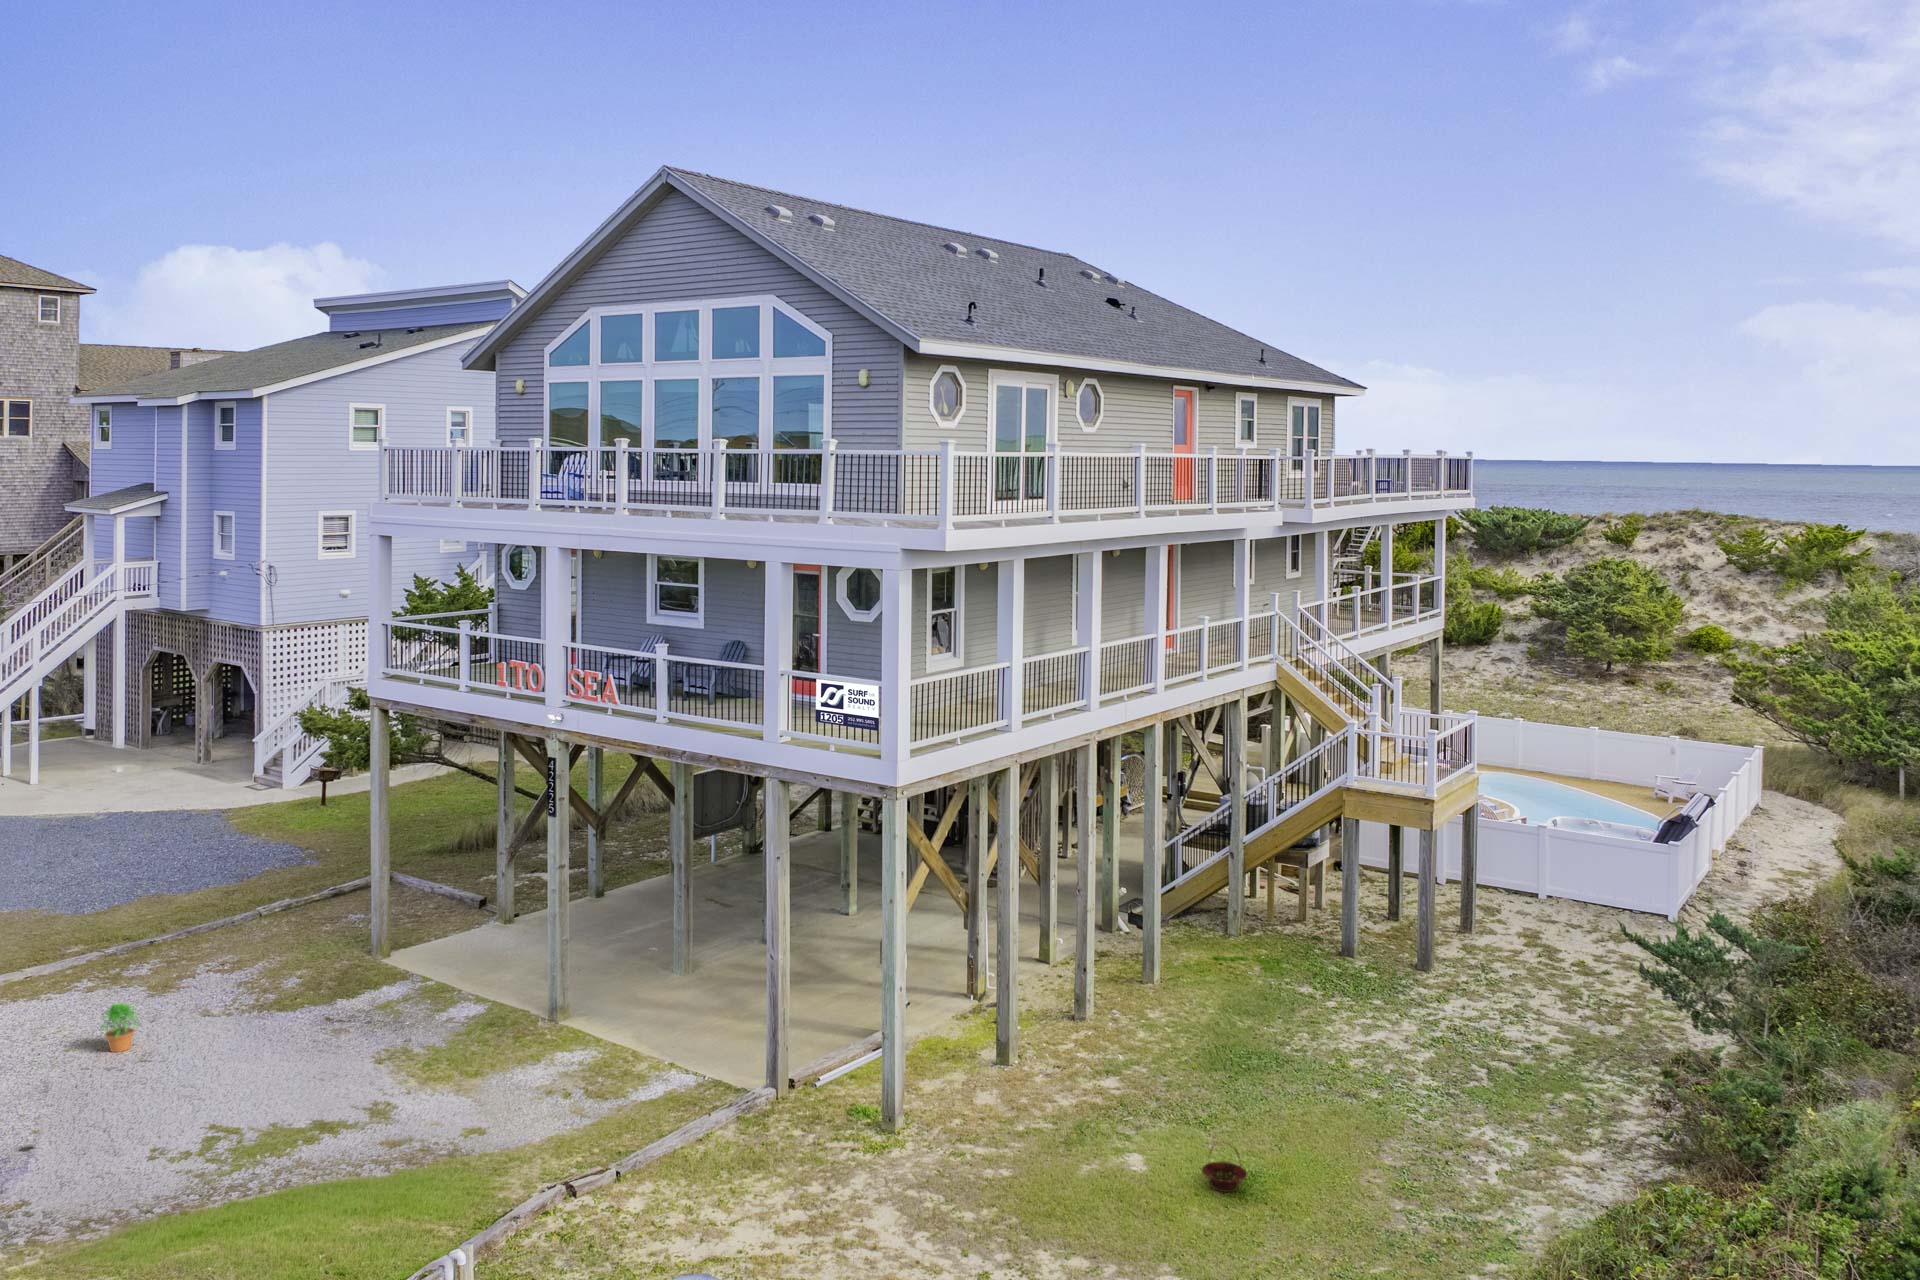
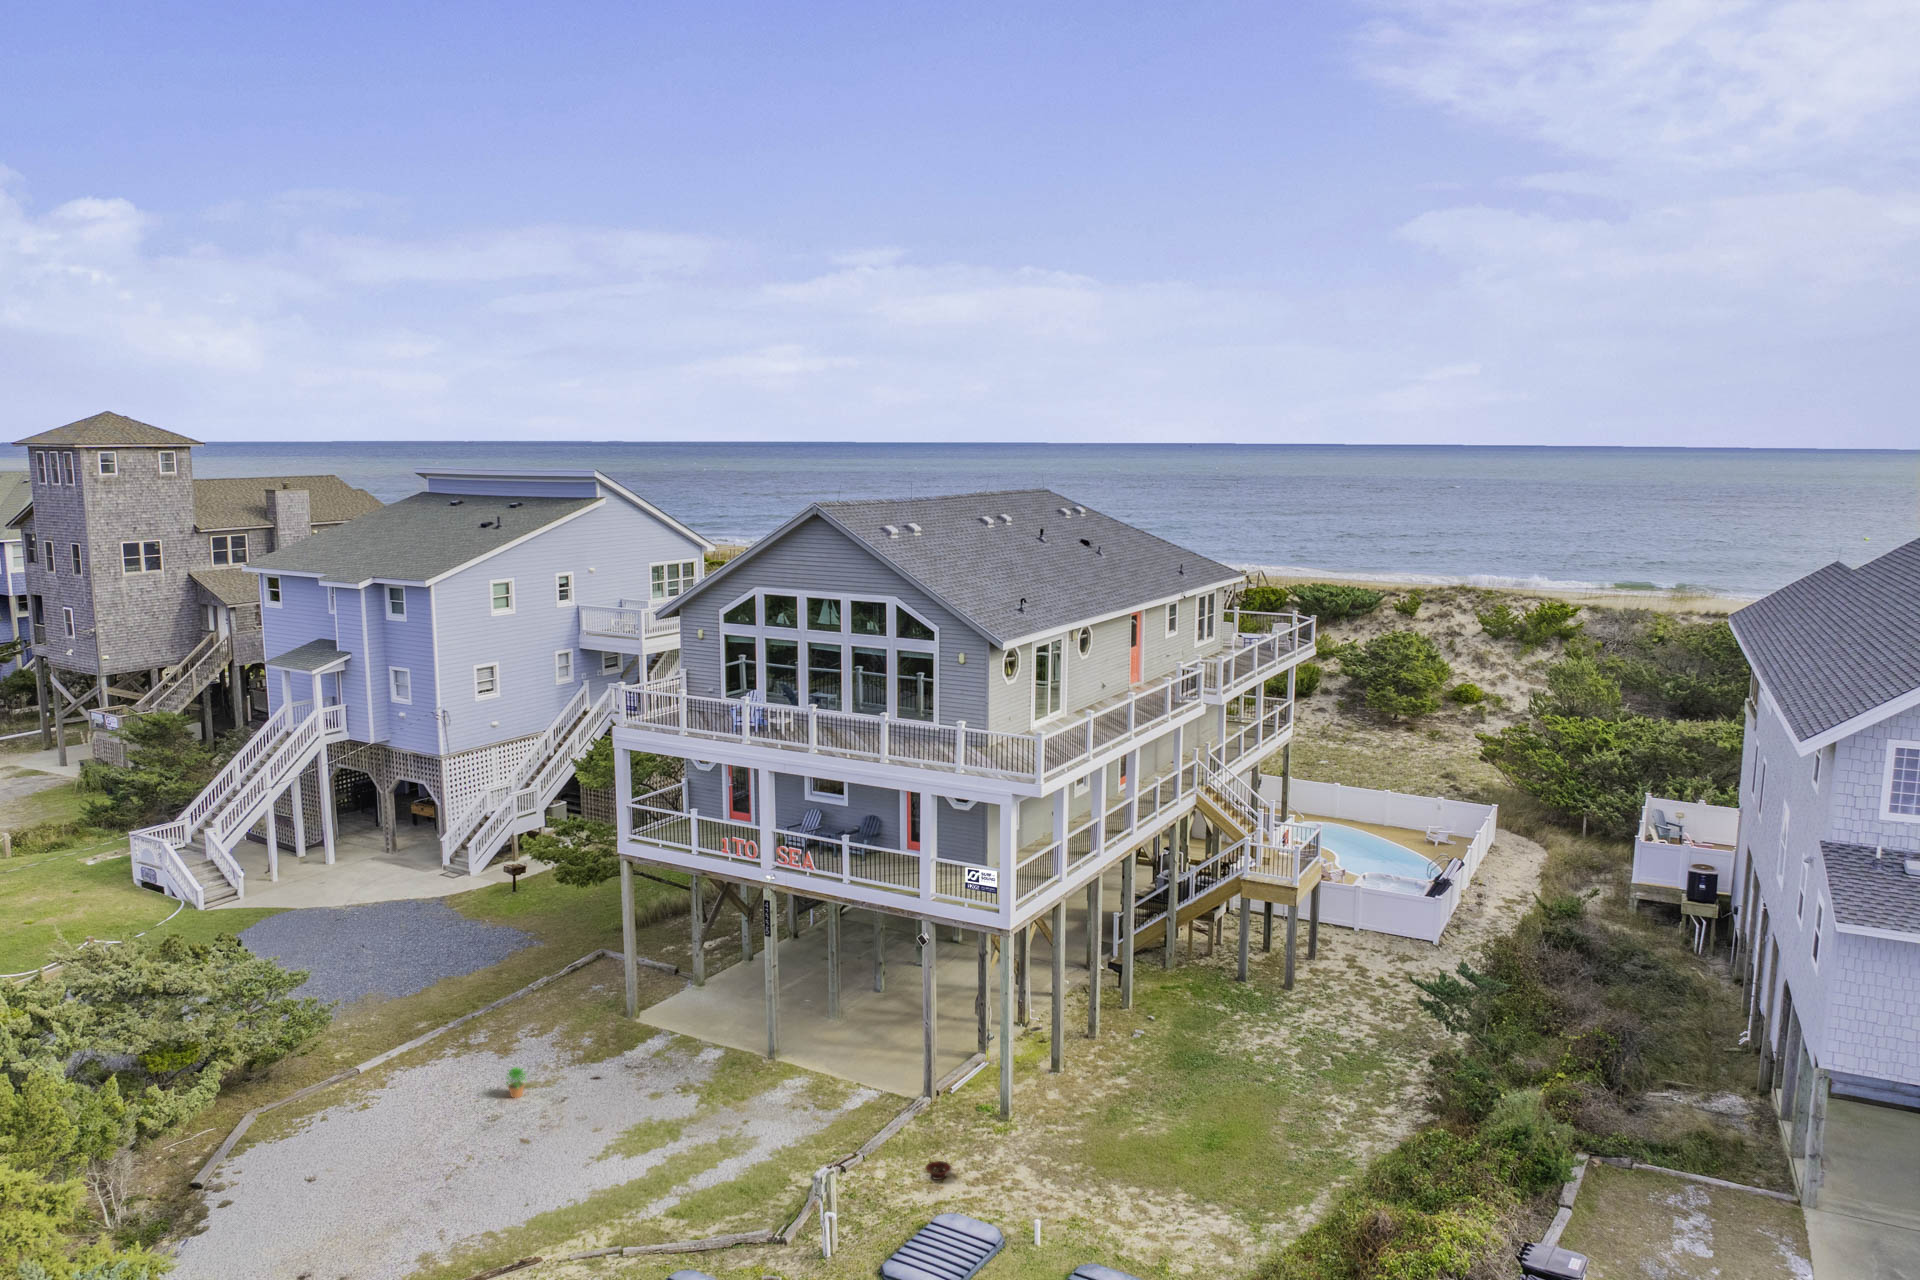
basket: present [1201,1147,1247,1192] -> present [926,1152,951,1180]

